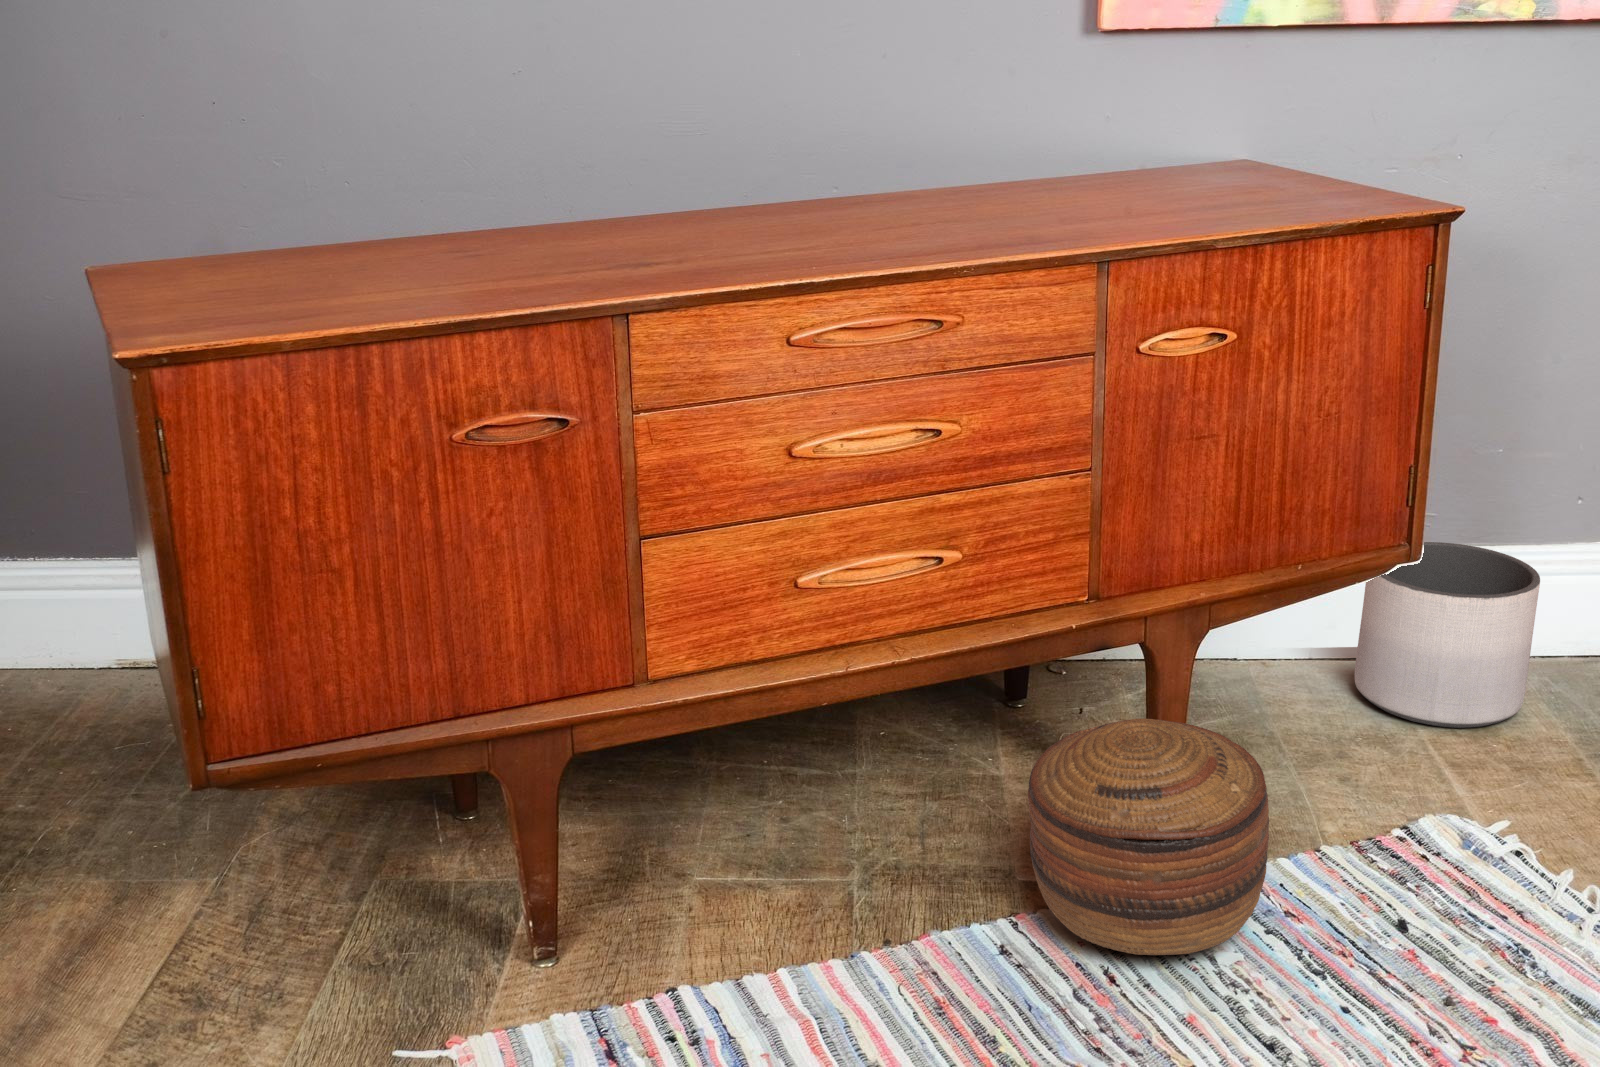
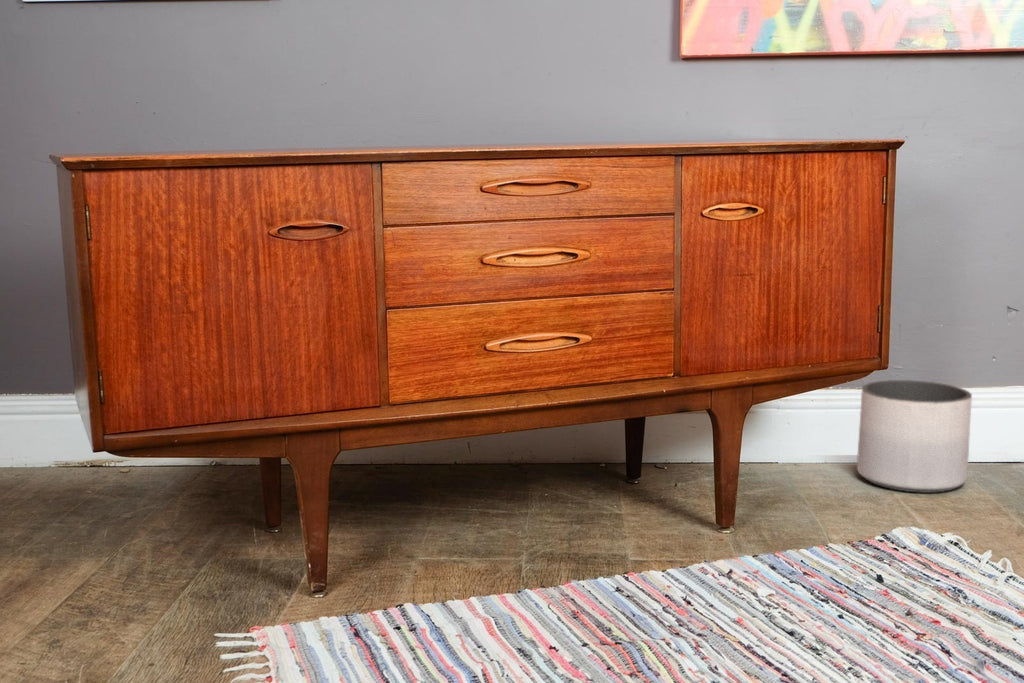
basket: present [1028,718,1269,955] -> none [635,441,789,590]

